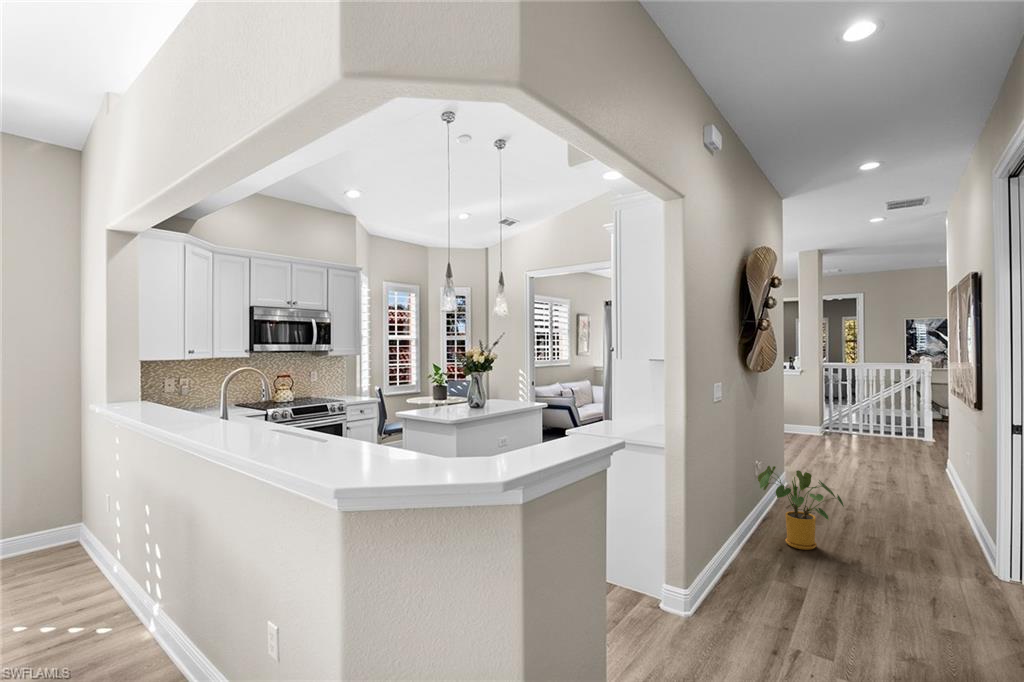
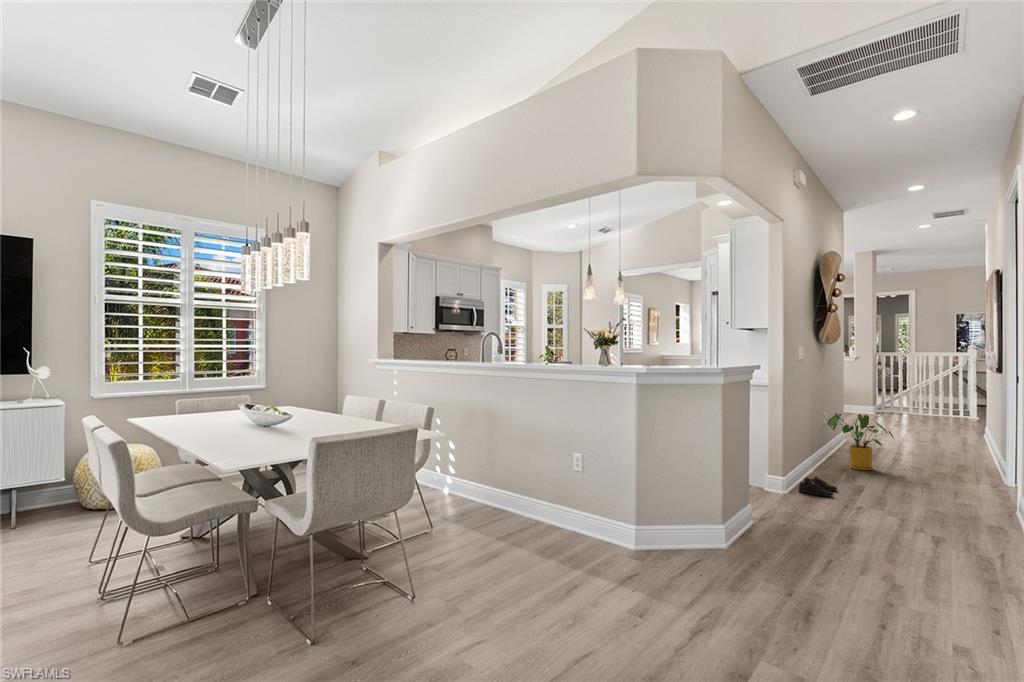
shoe: none [707,580,764,624] -> present [799,477,837,496]

